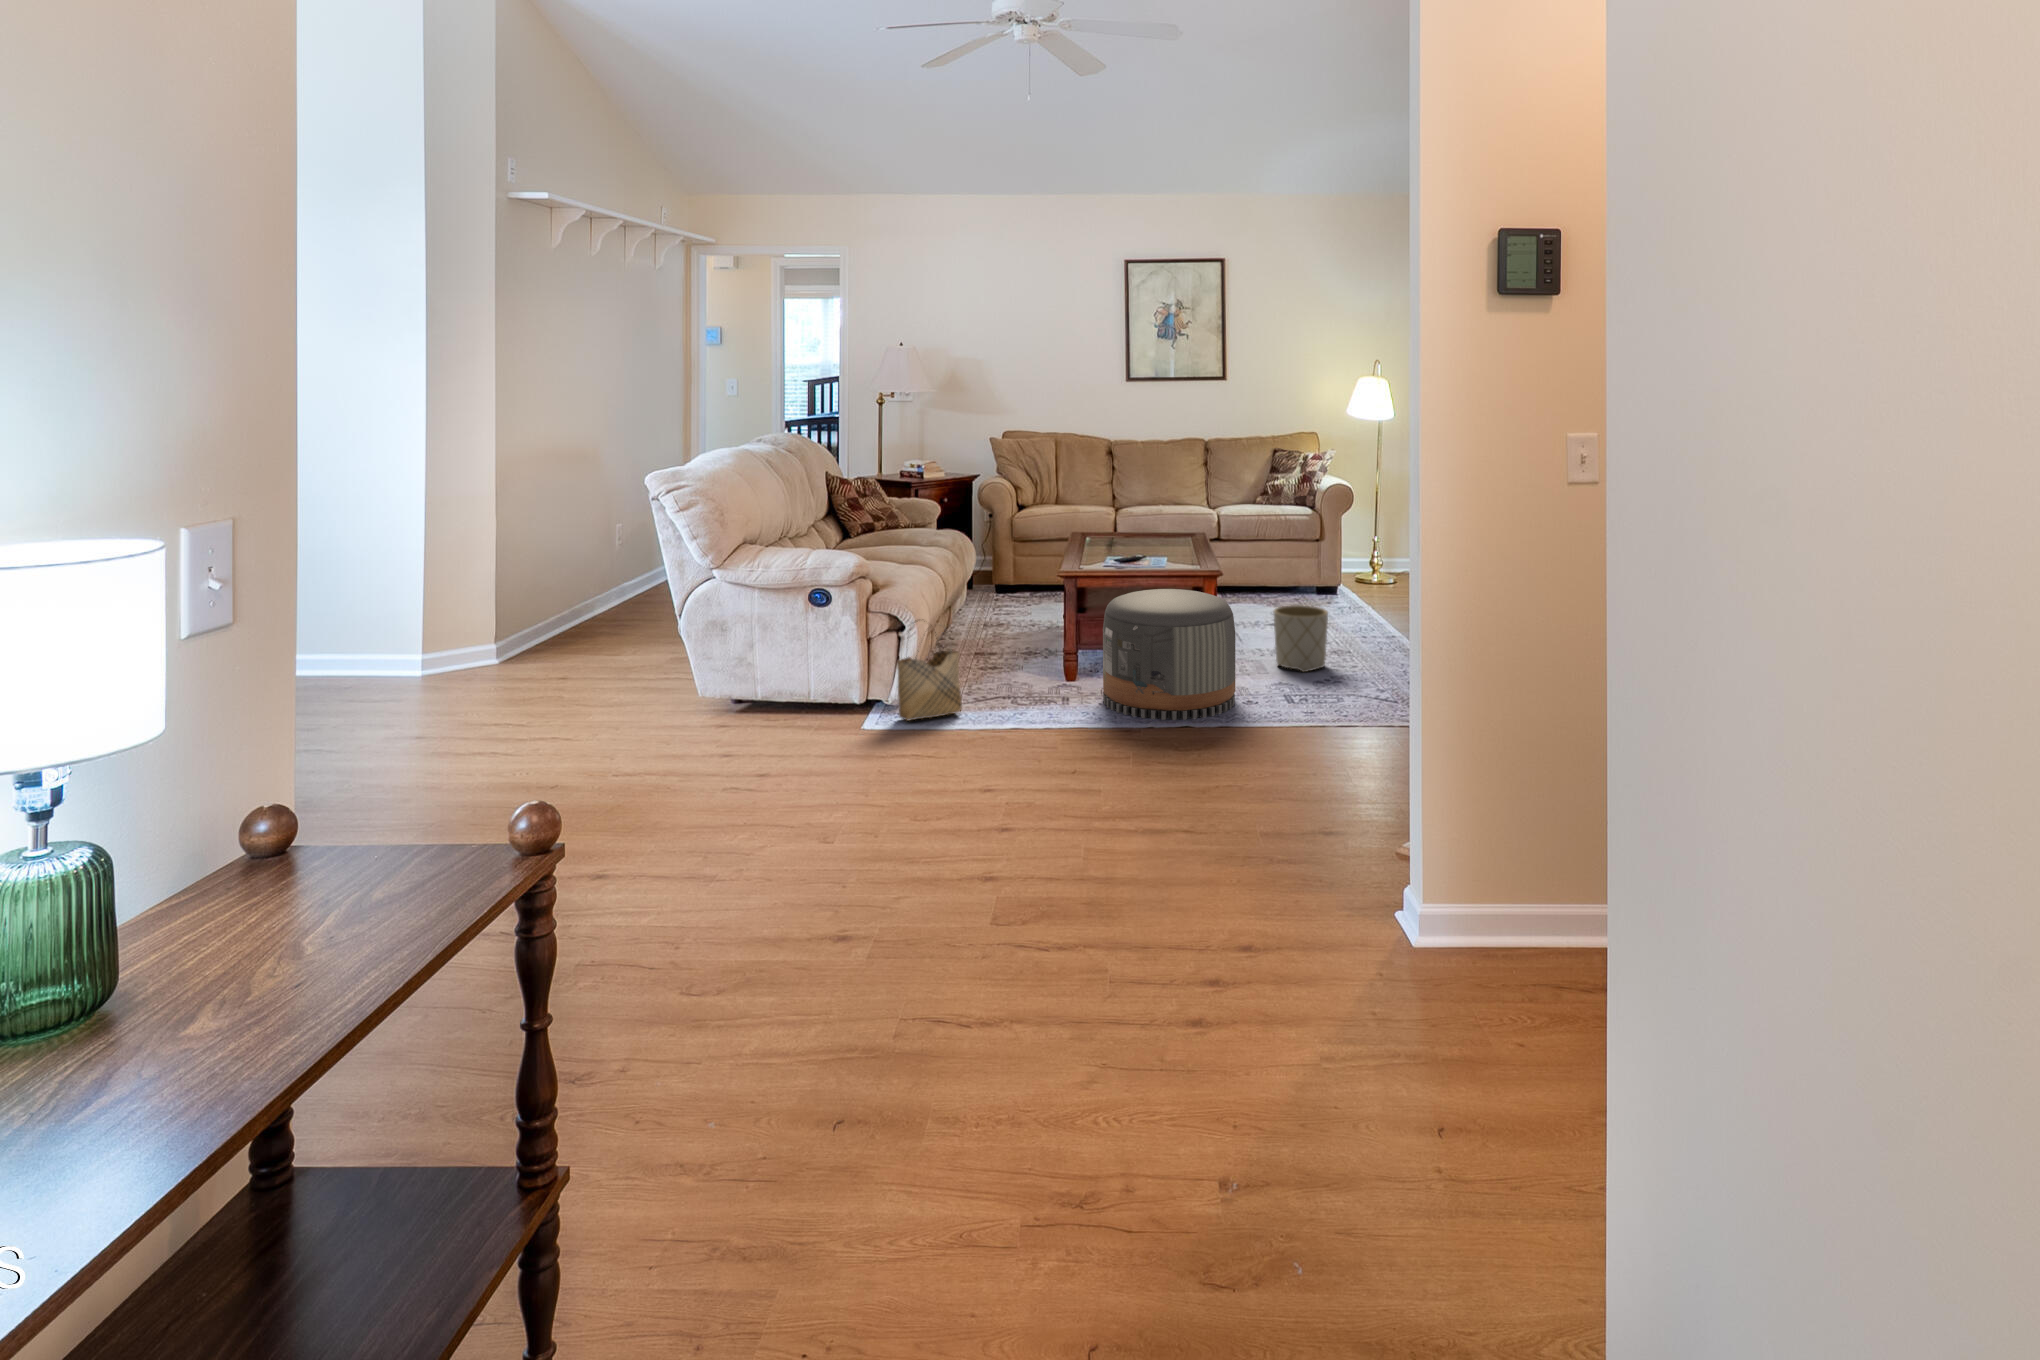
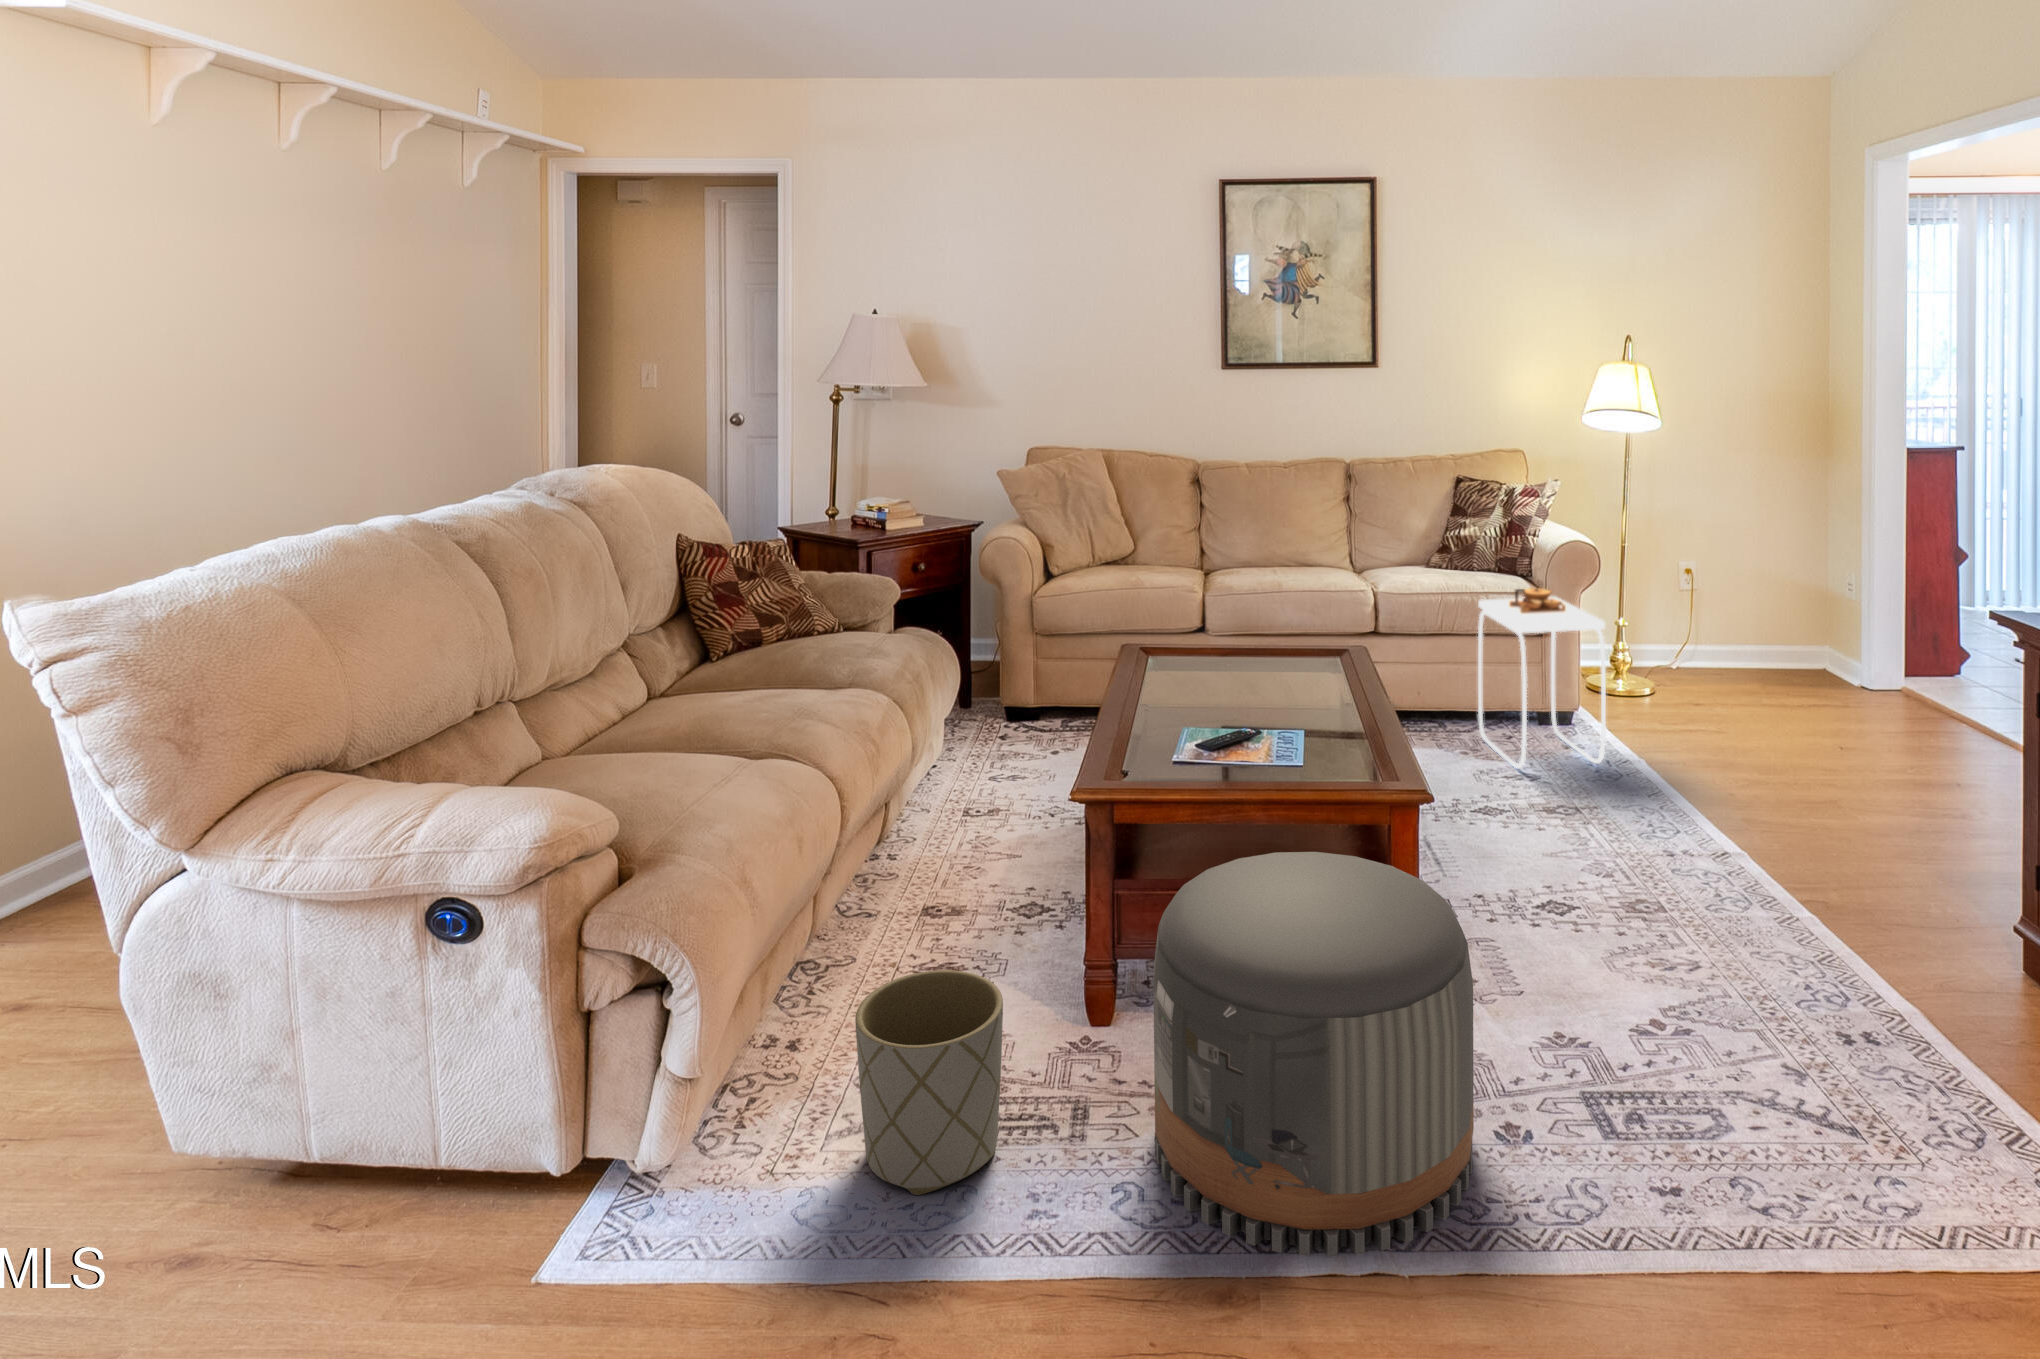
side table: none [1279,509,1347,609] -> present [1478,588,1606,769]
planter: present [1274,605,1328,672] -> present [855,970,1003,1195]
woven basket: present [897,631,962,721] -> none [607,978,794,1279]

